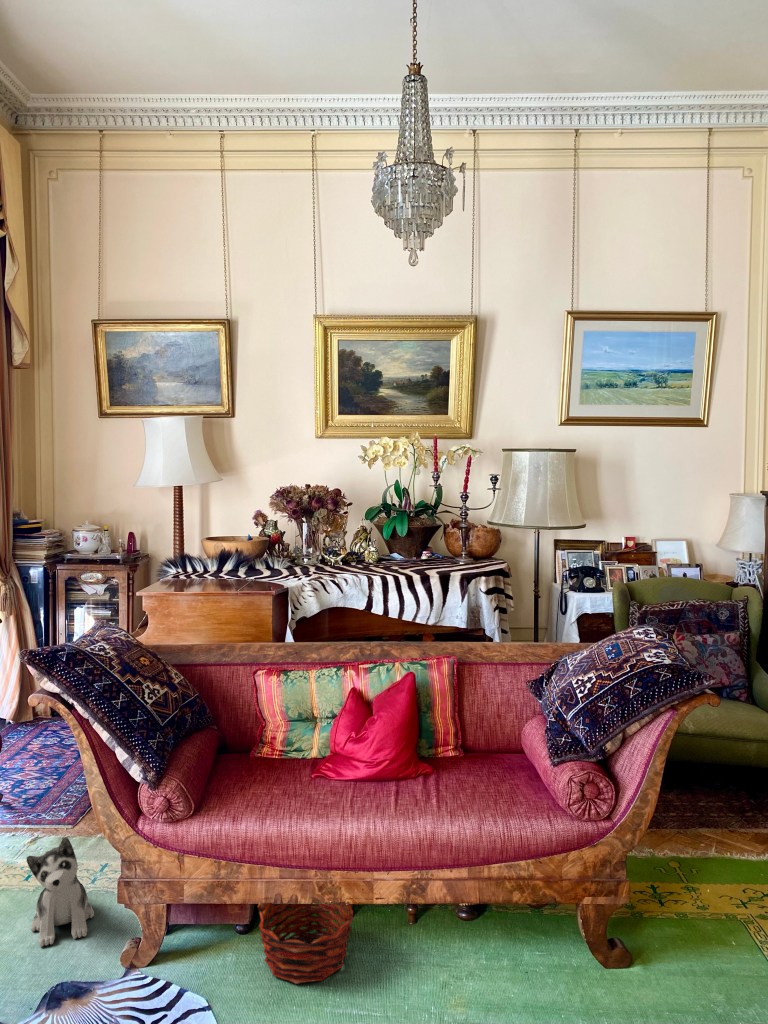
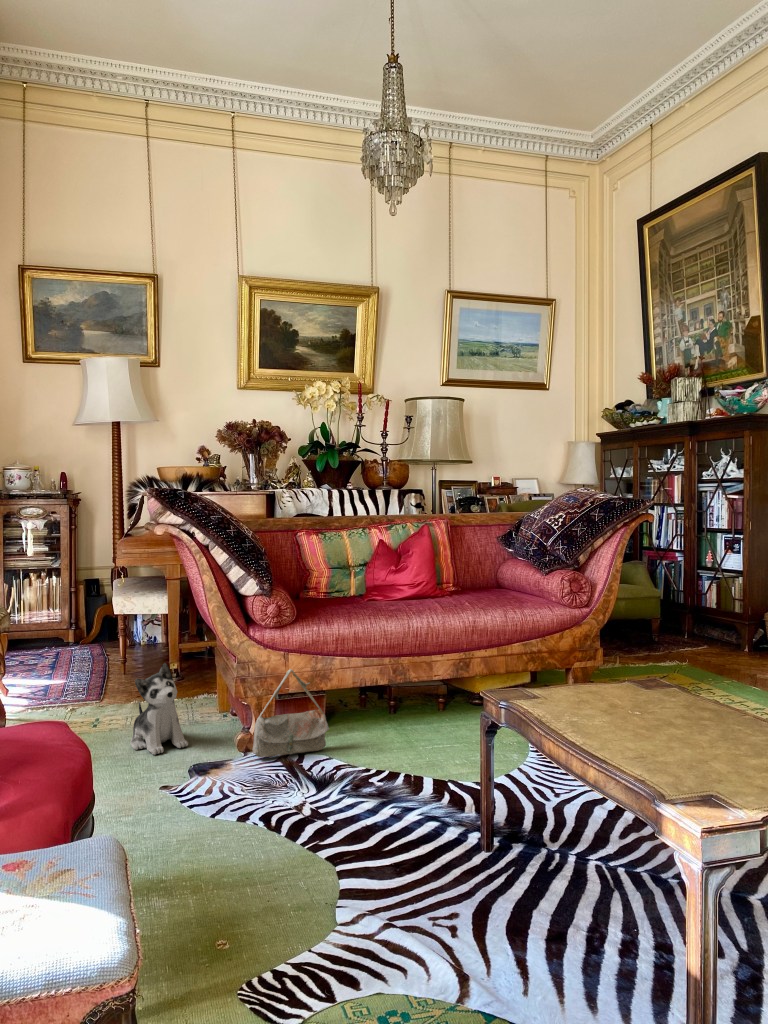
bag: none [127,879,222,984] -> present [253,669,329,758]
basket: present [258,902,353,984] -> none [340,655,418,744]

